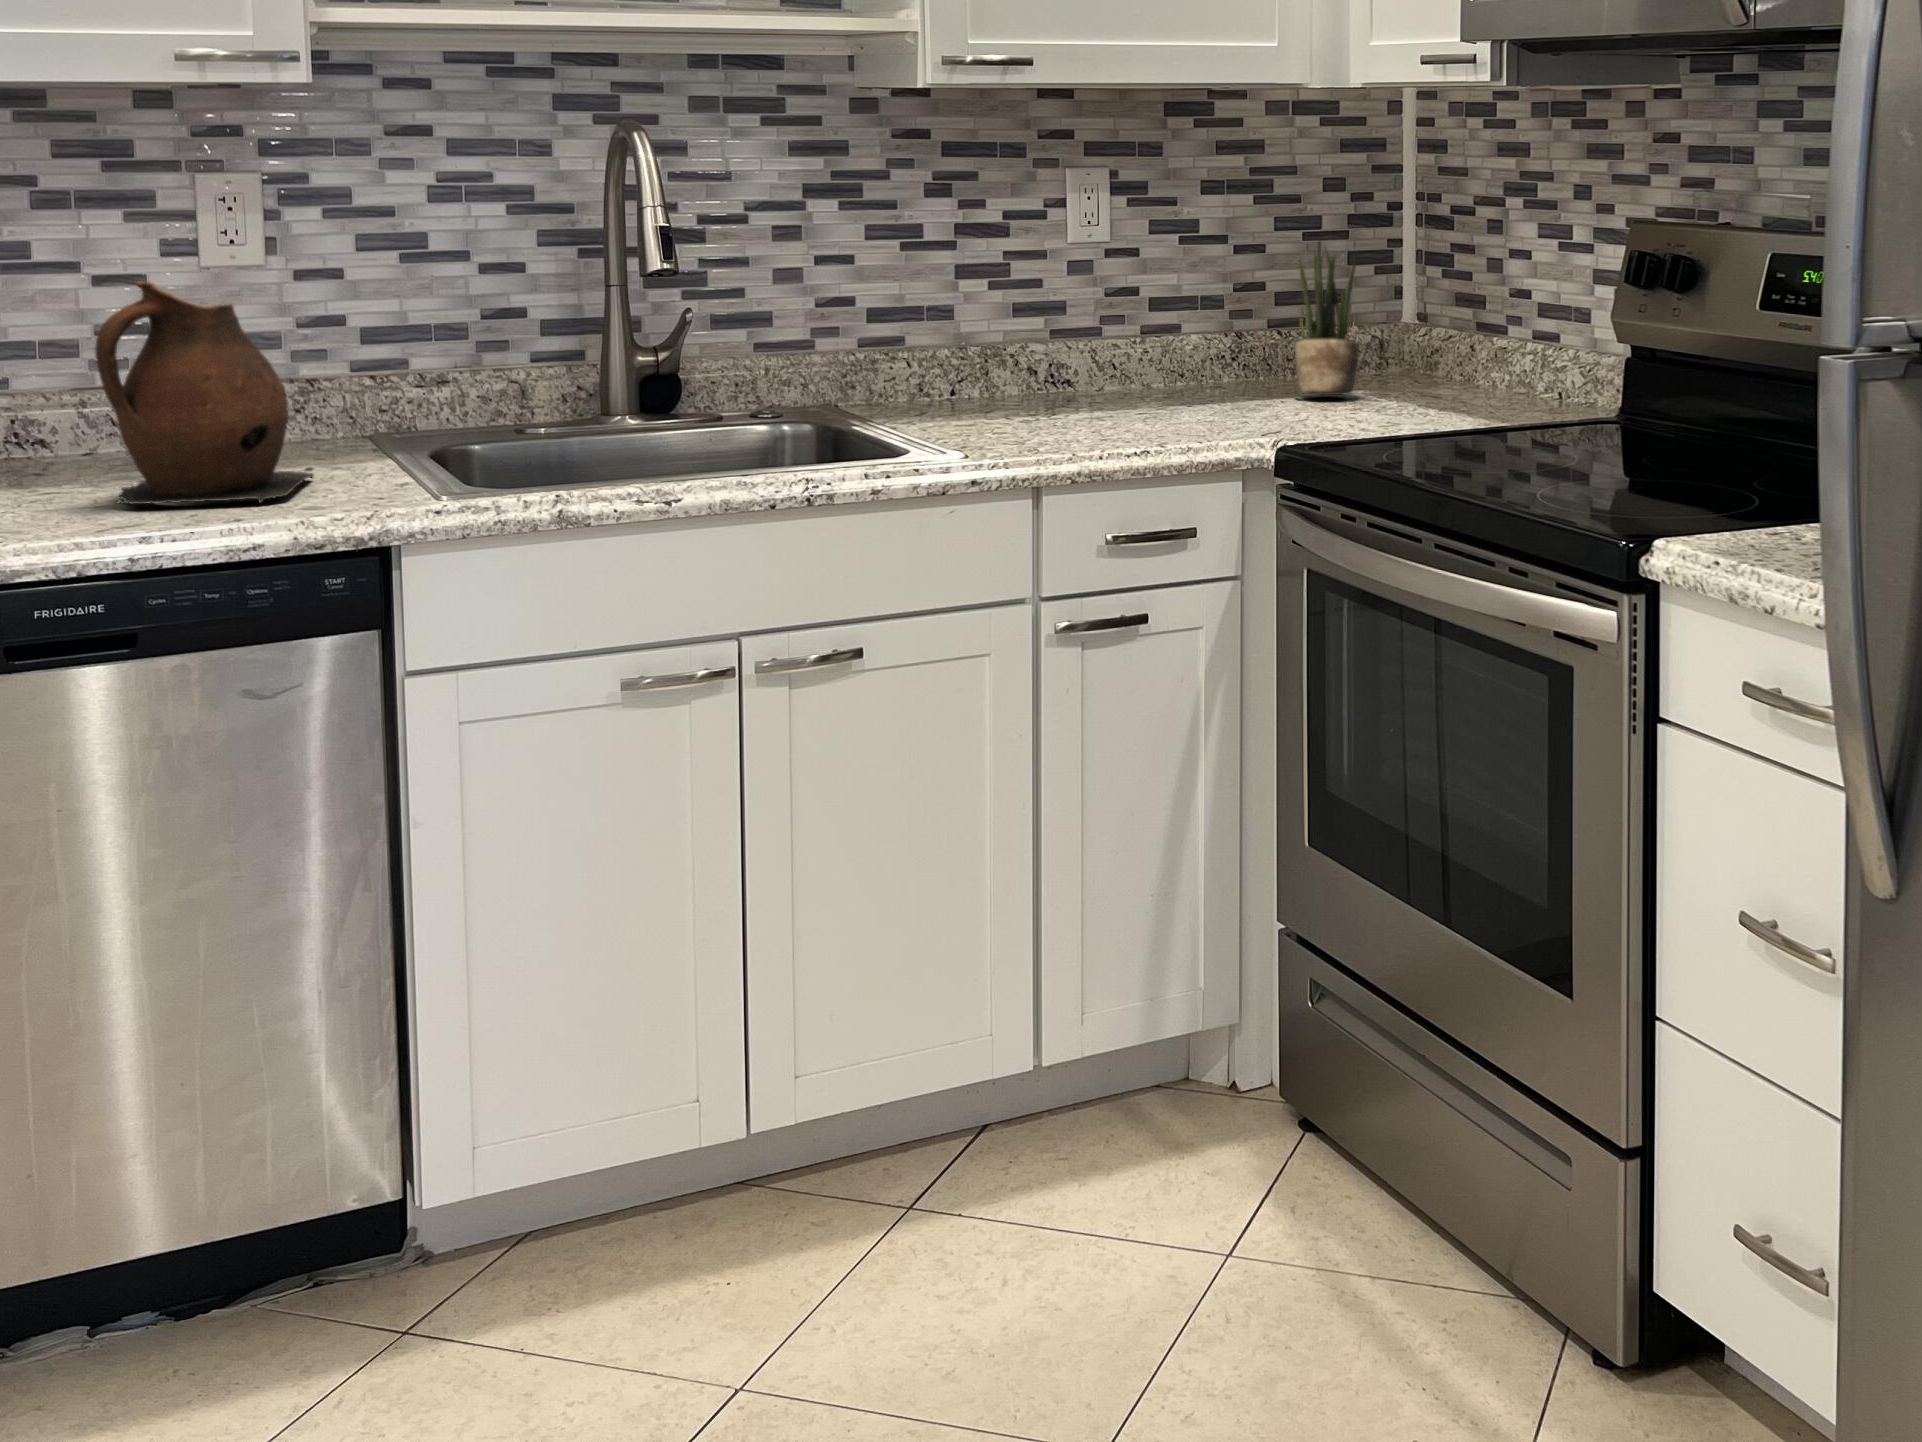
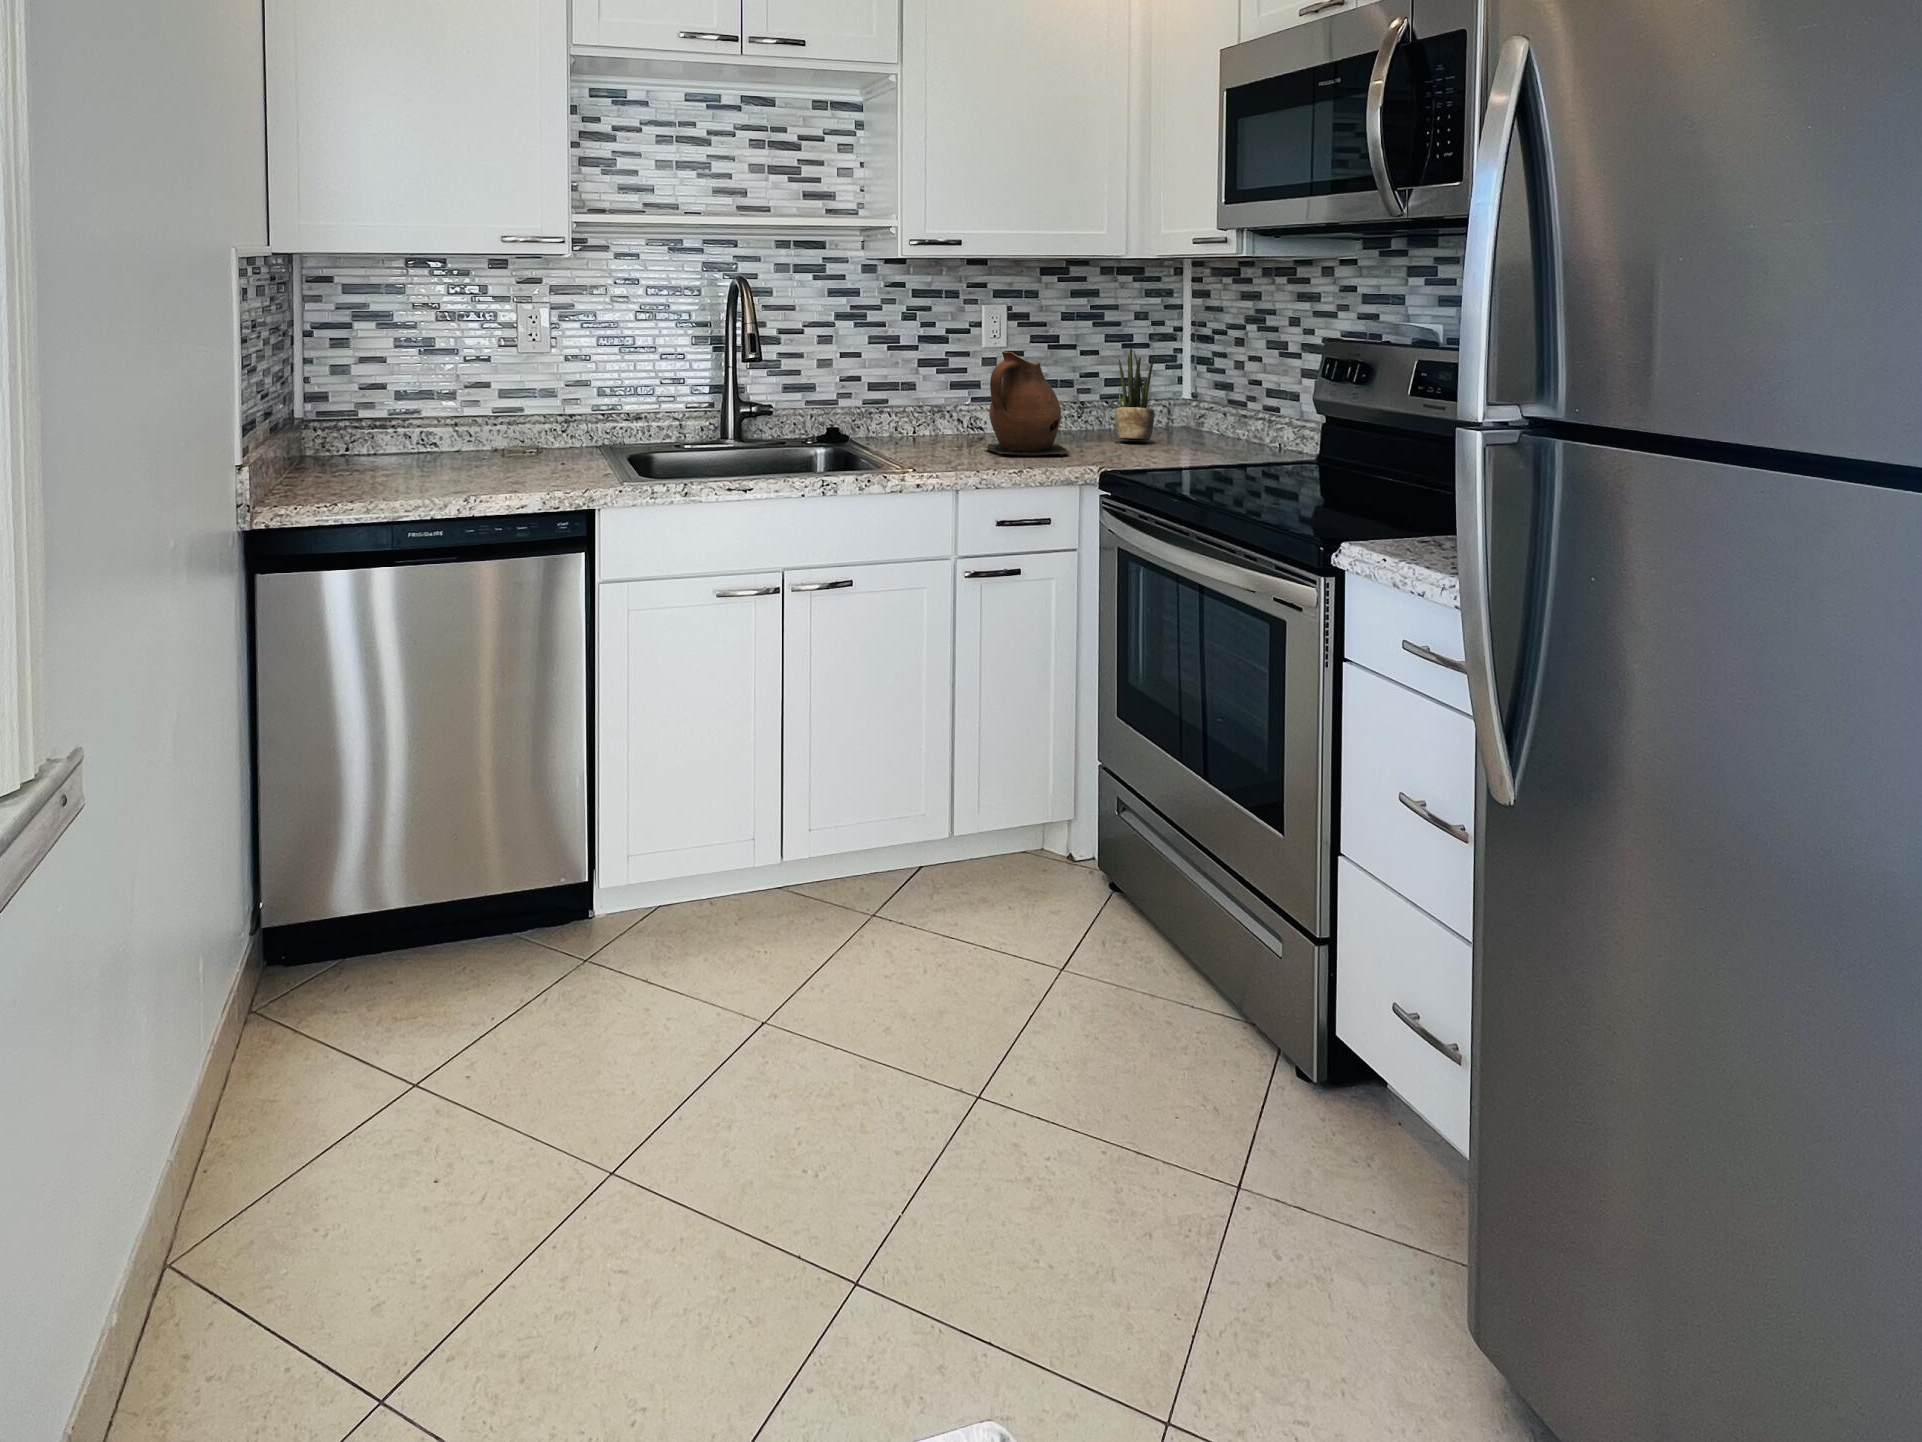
ceramic pitcher: present [95,281,313,504] -> present [986,352,1070,456]

